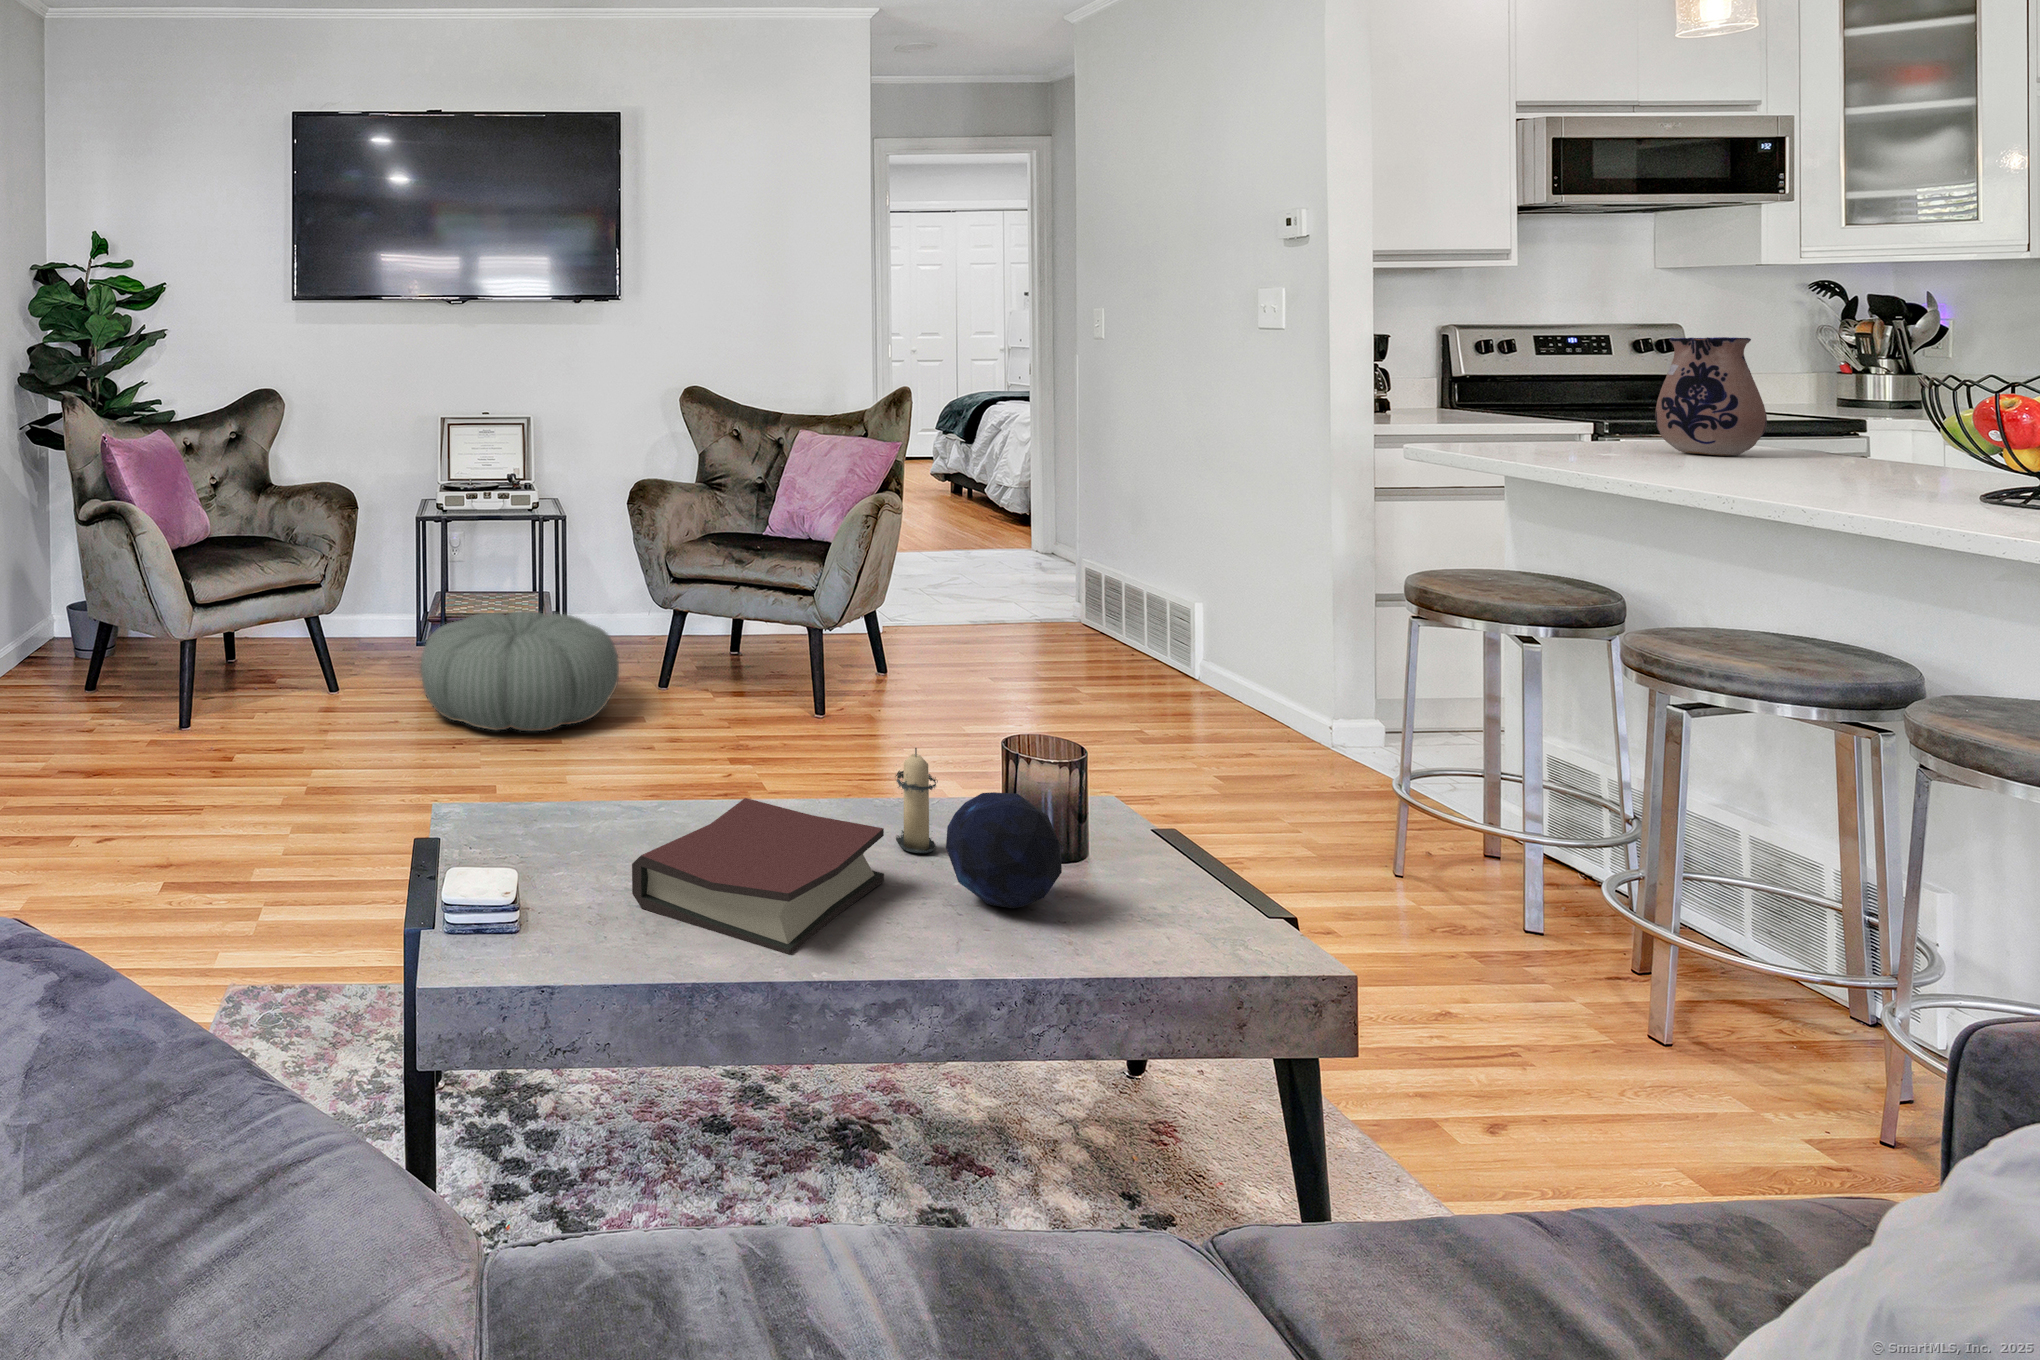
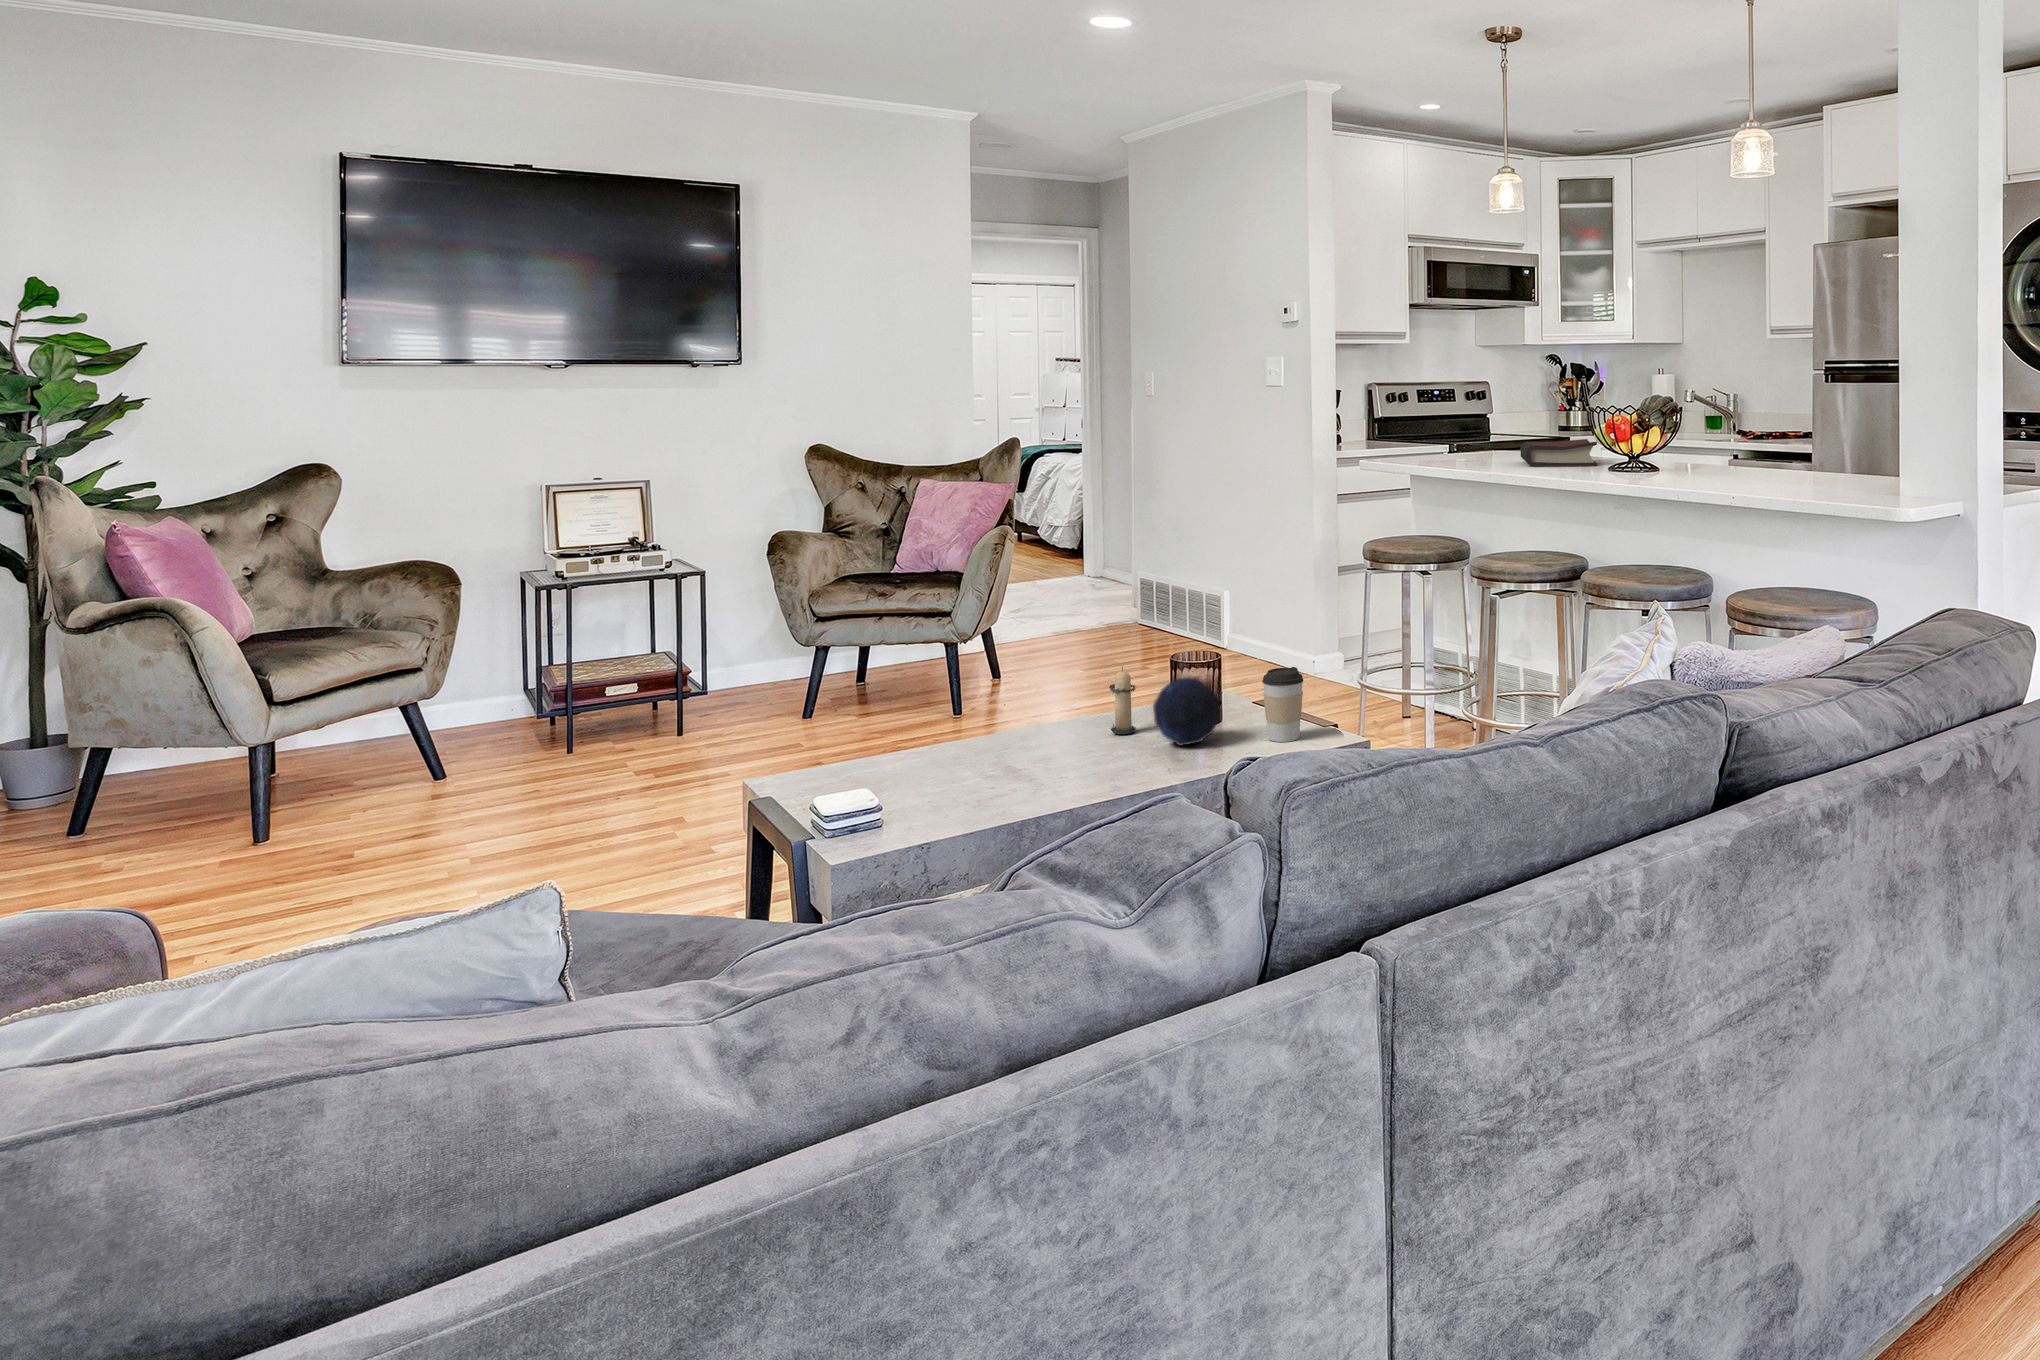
ceramic pitcher: present [1655,337,1767,456] -> none [1481,390,1529,459]
pouf: present [421,611,619,731] -> none [565,662,780,774]
hardback book: present [632,798,884,955] -> present [1521,439,1597,467]
coffee cup: none [1137,812,1218,951] -> present [1262,667,1304,742]

